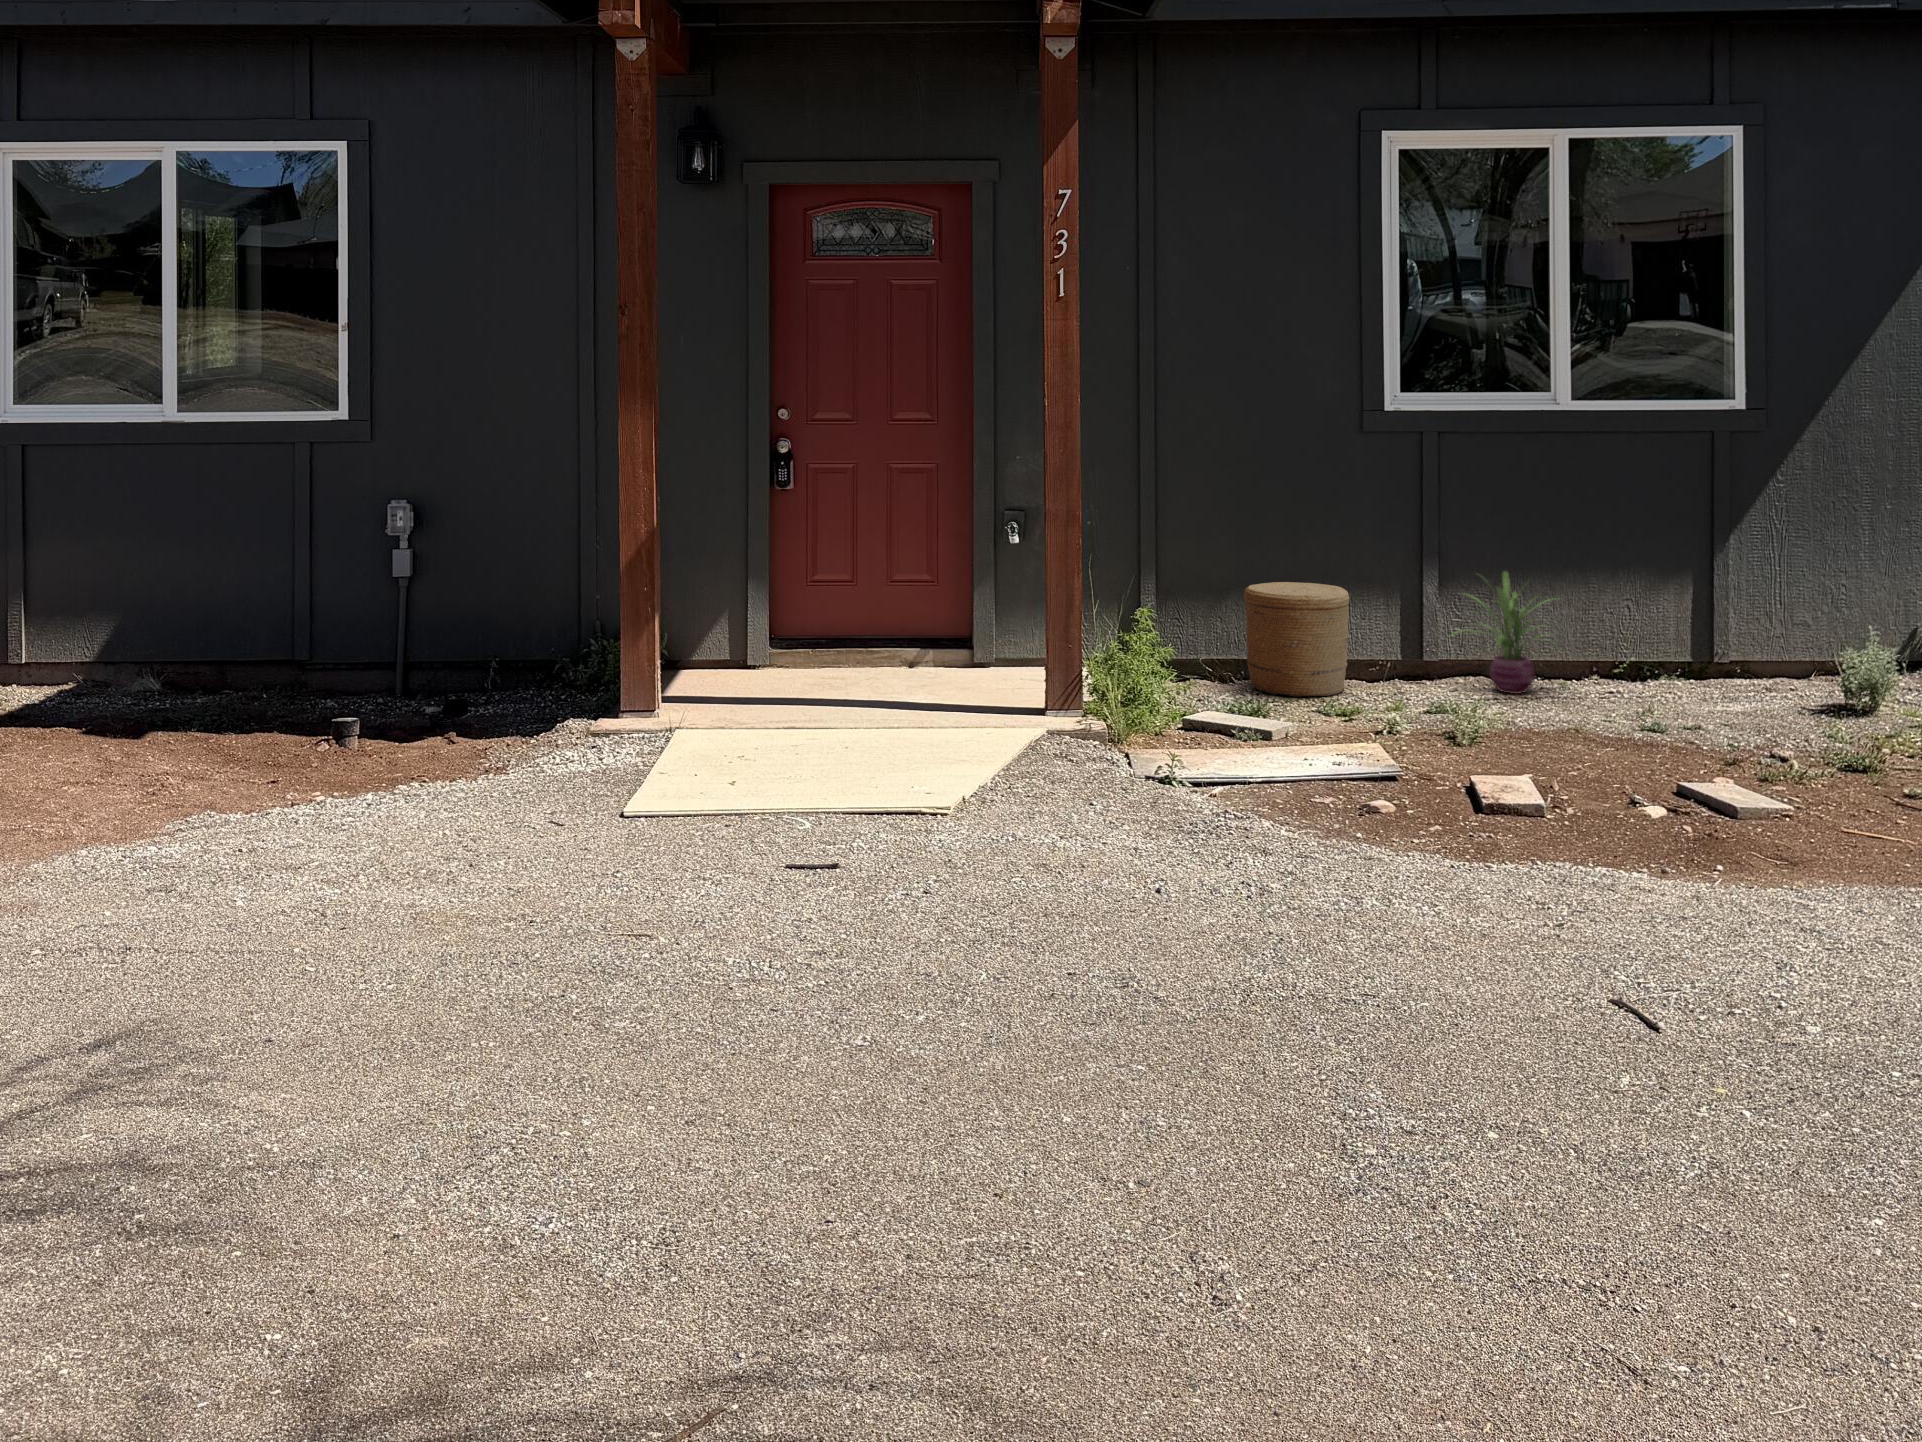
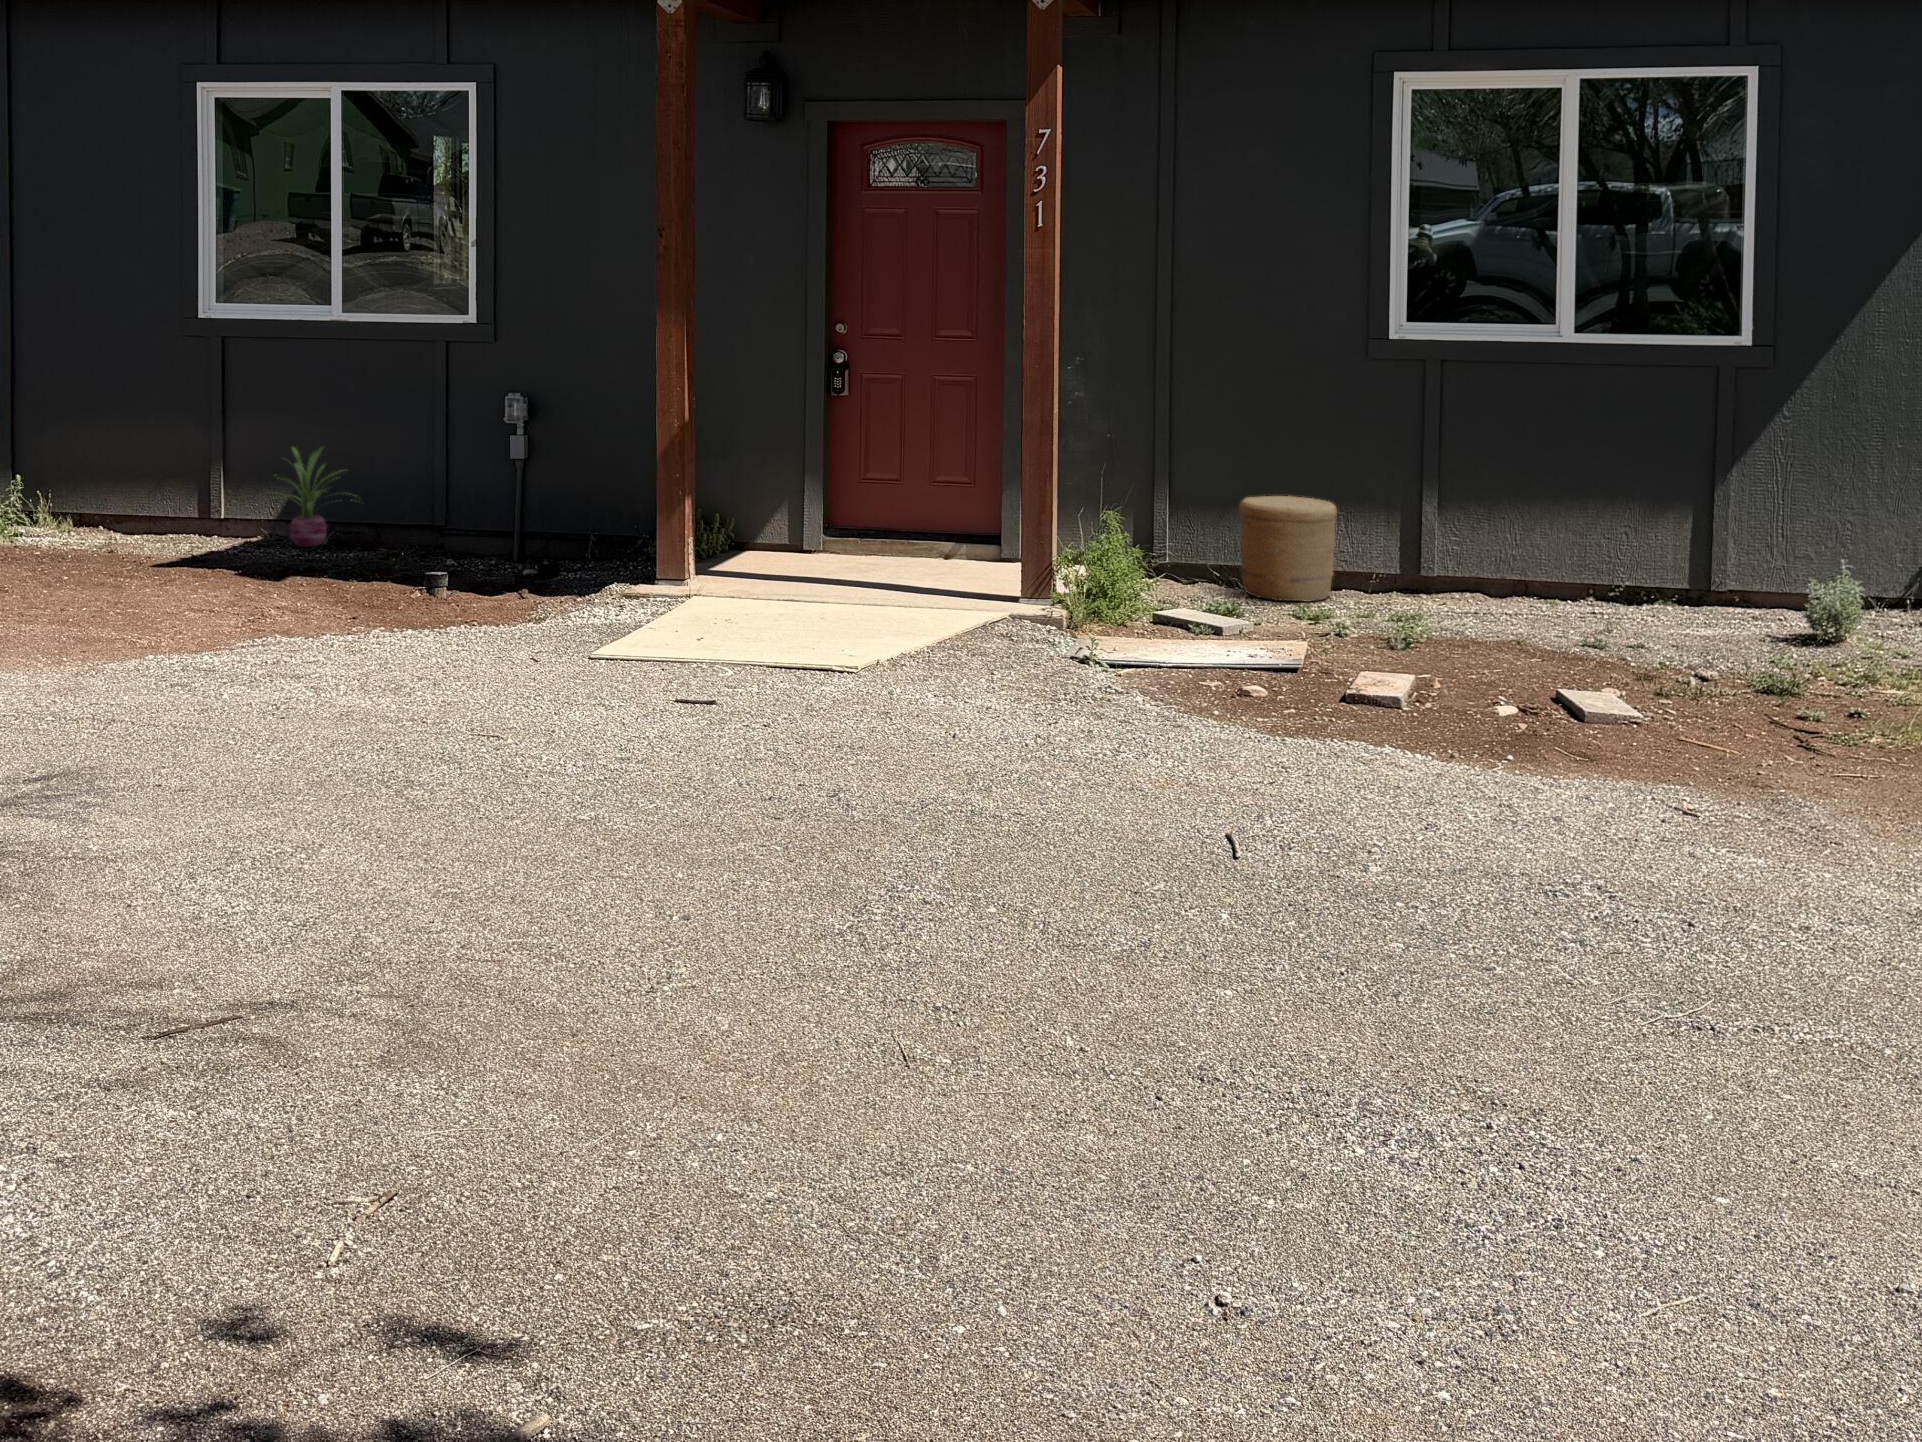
decorative plant: present [1455,571,1561,694] -> present [262,447,342,547]

